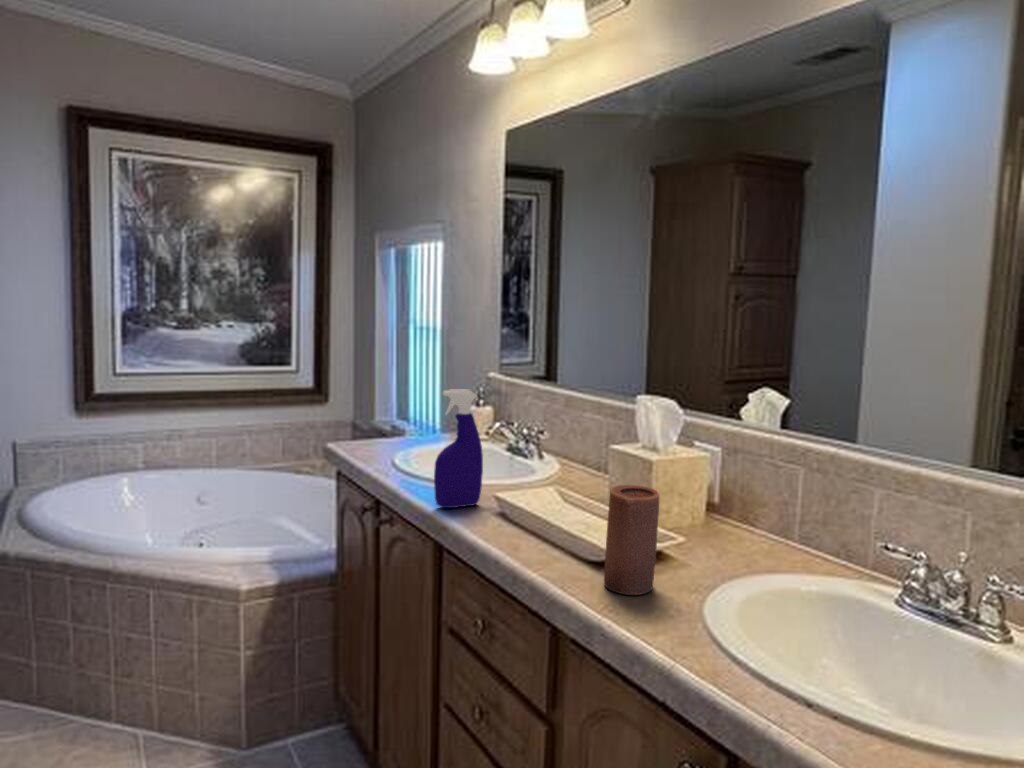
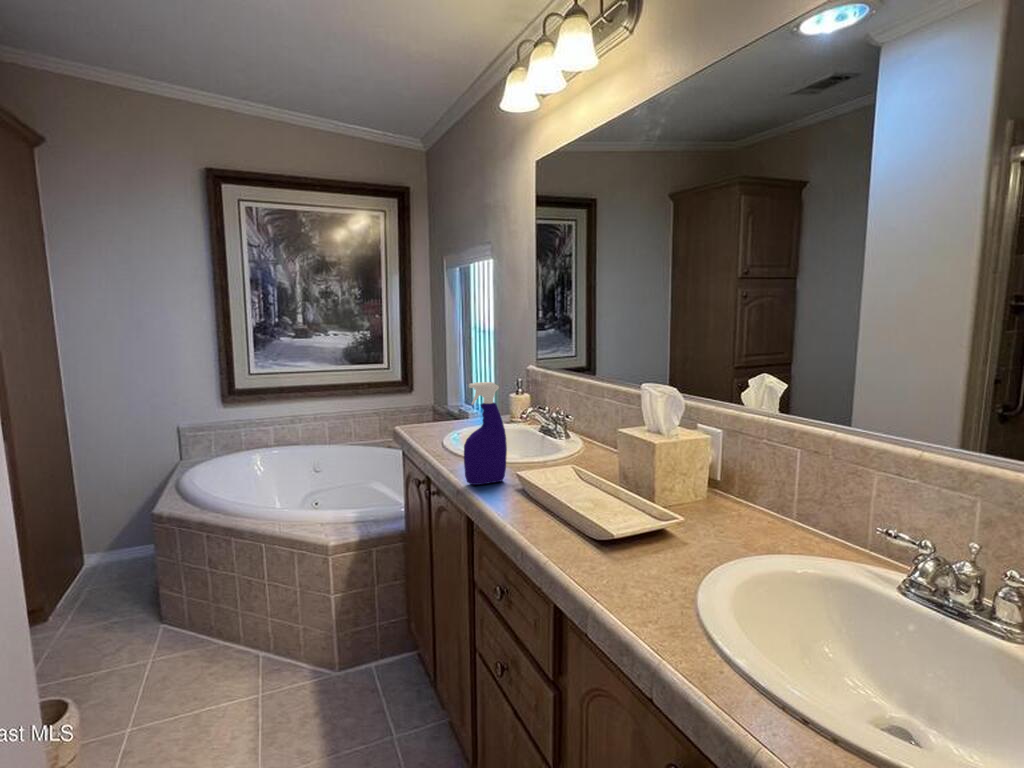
candle: present [604,485,660,595] -> none [604,471,655,578]

